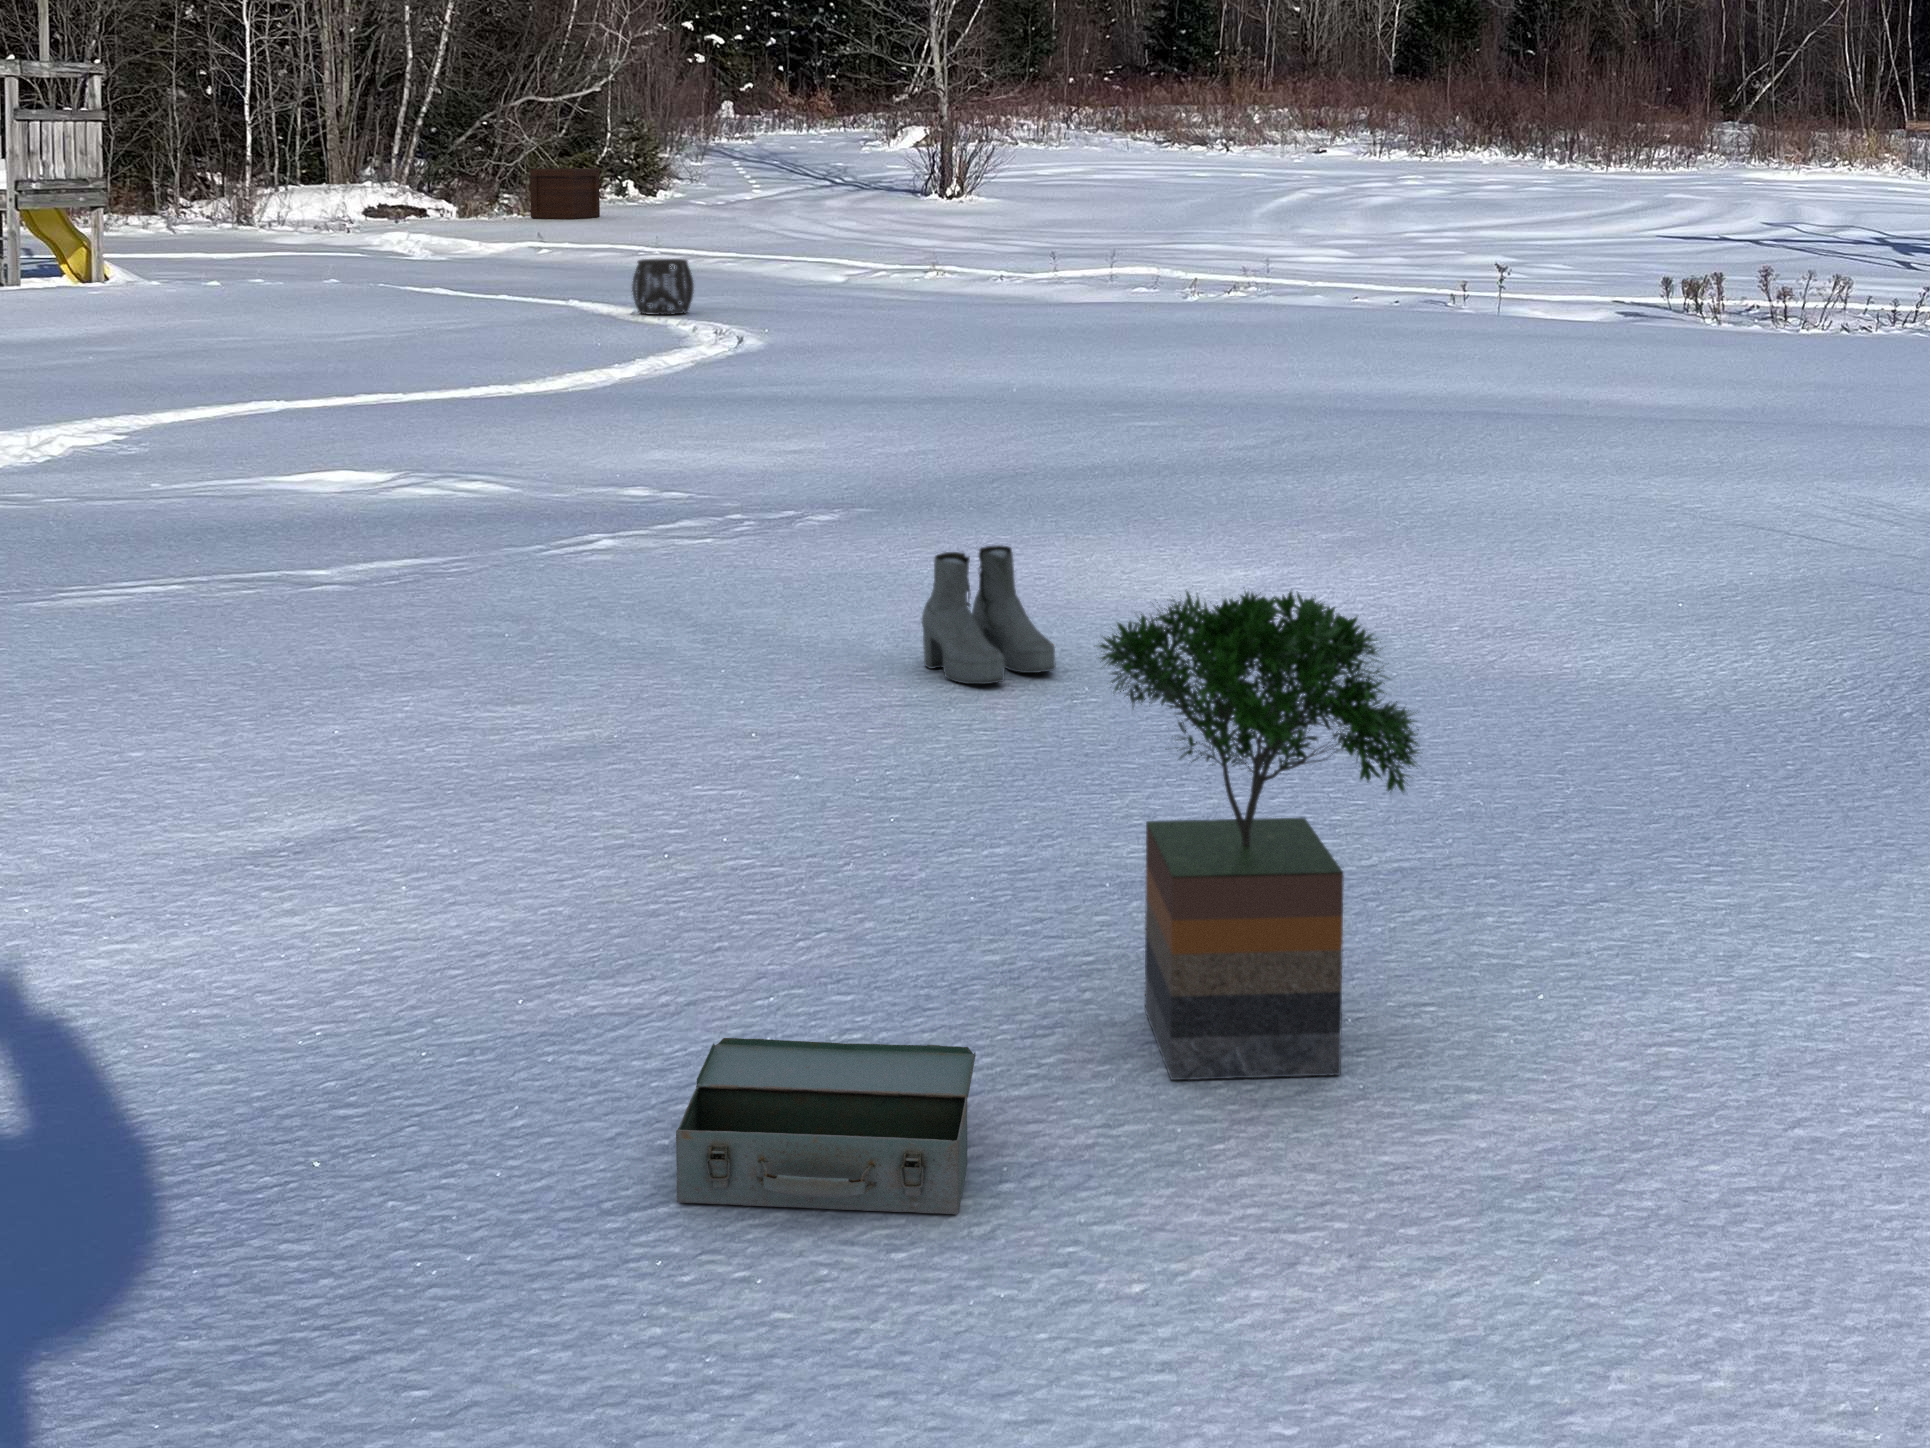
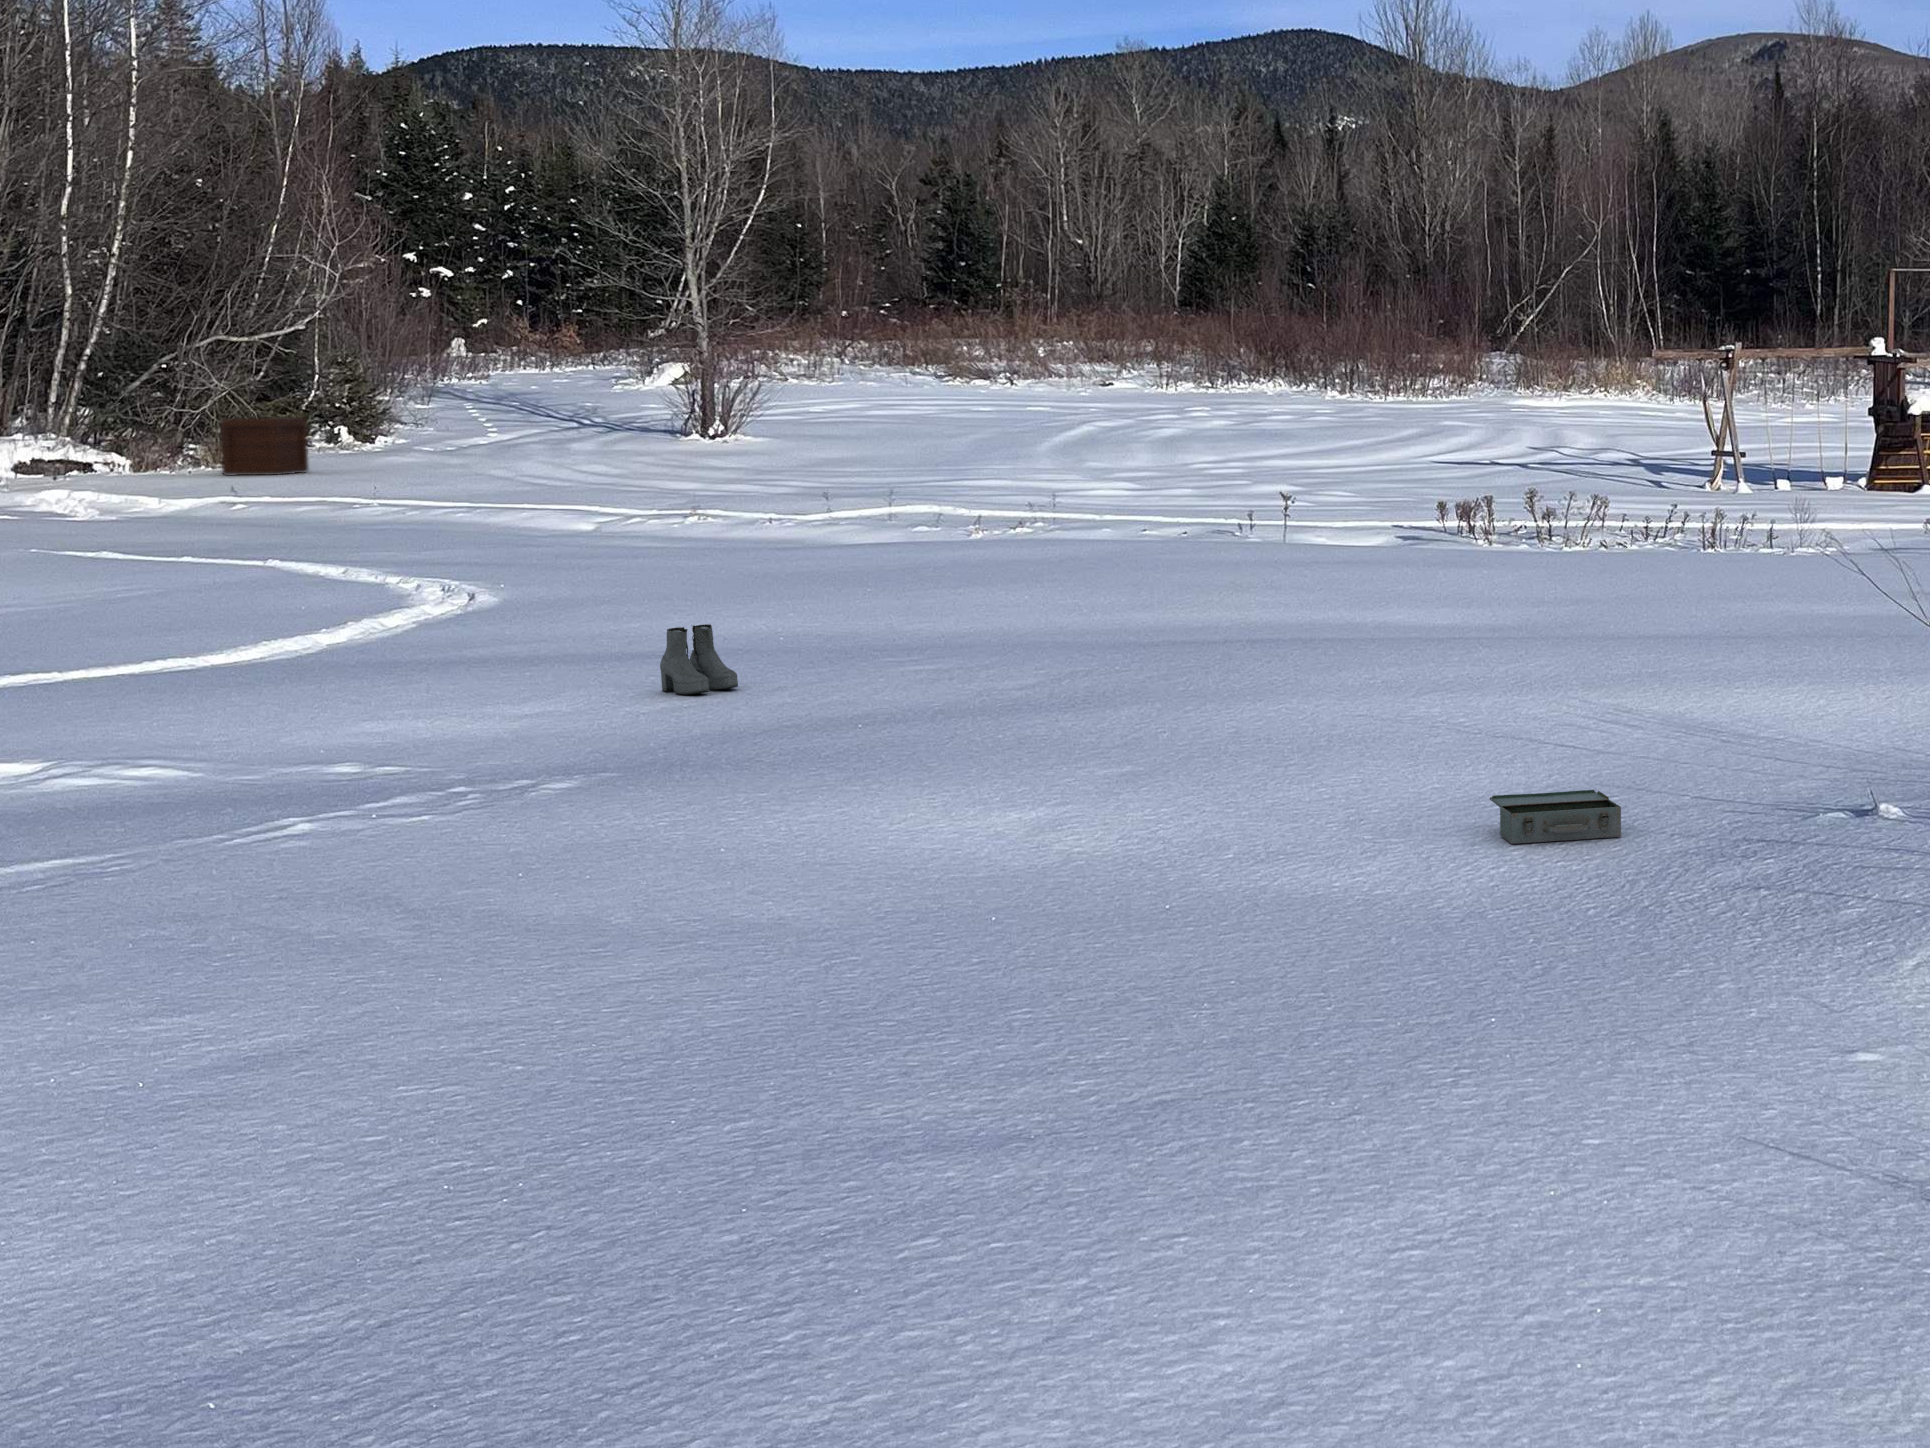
woven basket: present [632,259,694,315] -> none [473,512,542,569]
boots: present [922,545,1055,684] -> present [660,624,738,695]
potted tree: present [1099,591,1419,1080] -> none [1229,670,1417,940]
toolbox: present [676,1038,976,1214] -> present [1490,790,1621,844]

